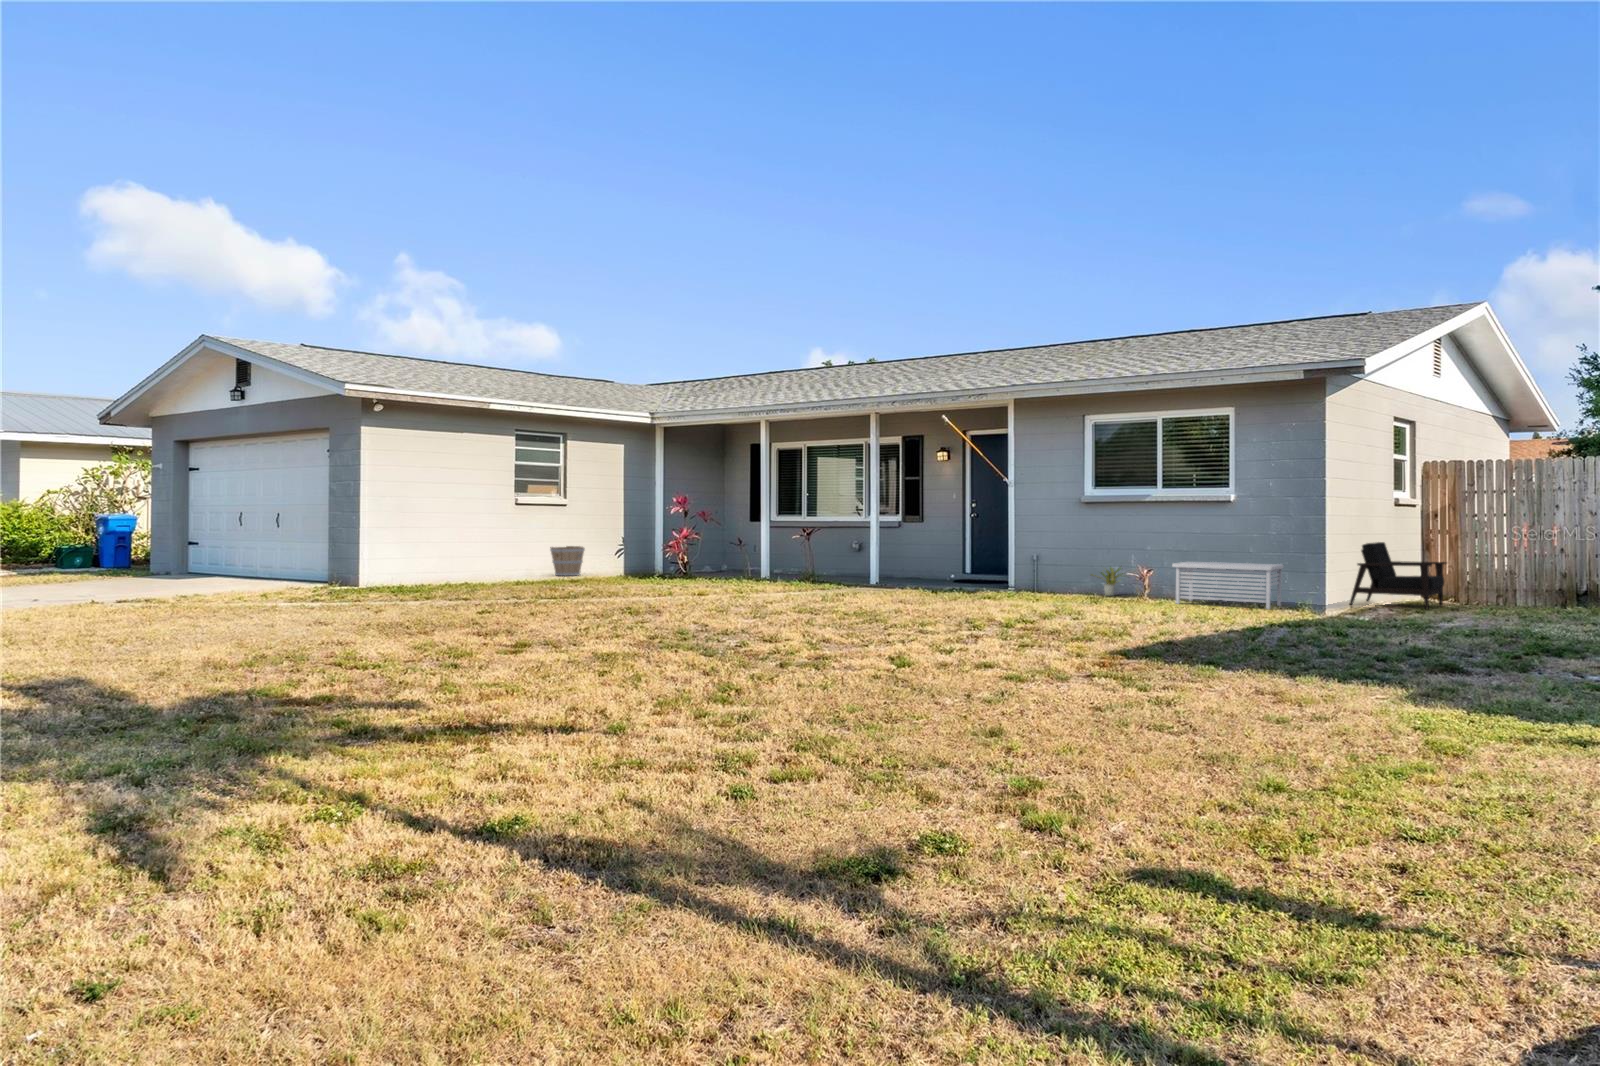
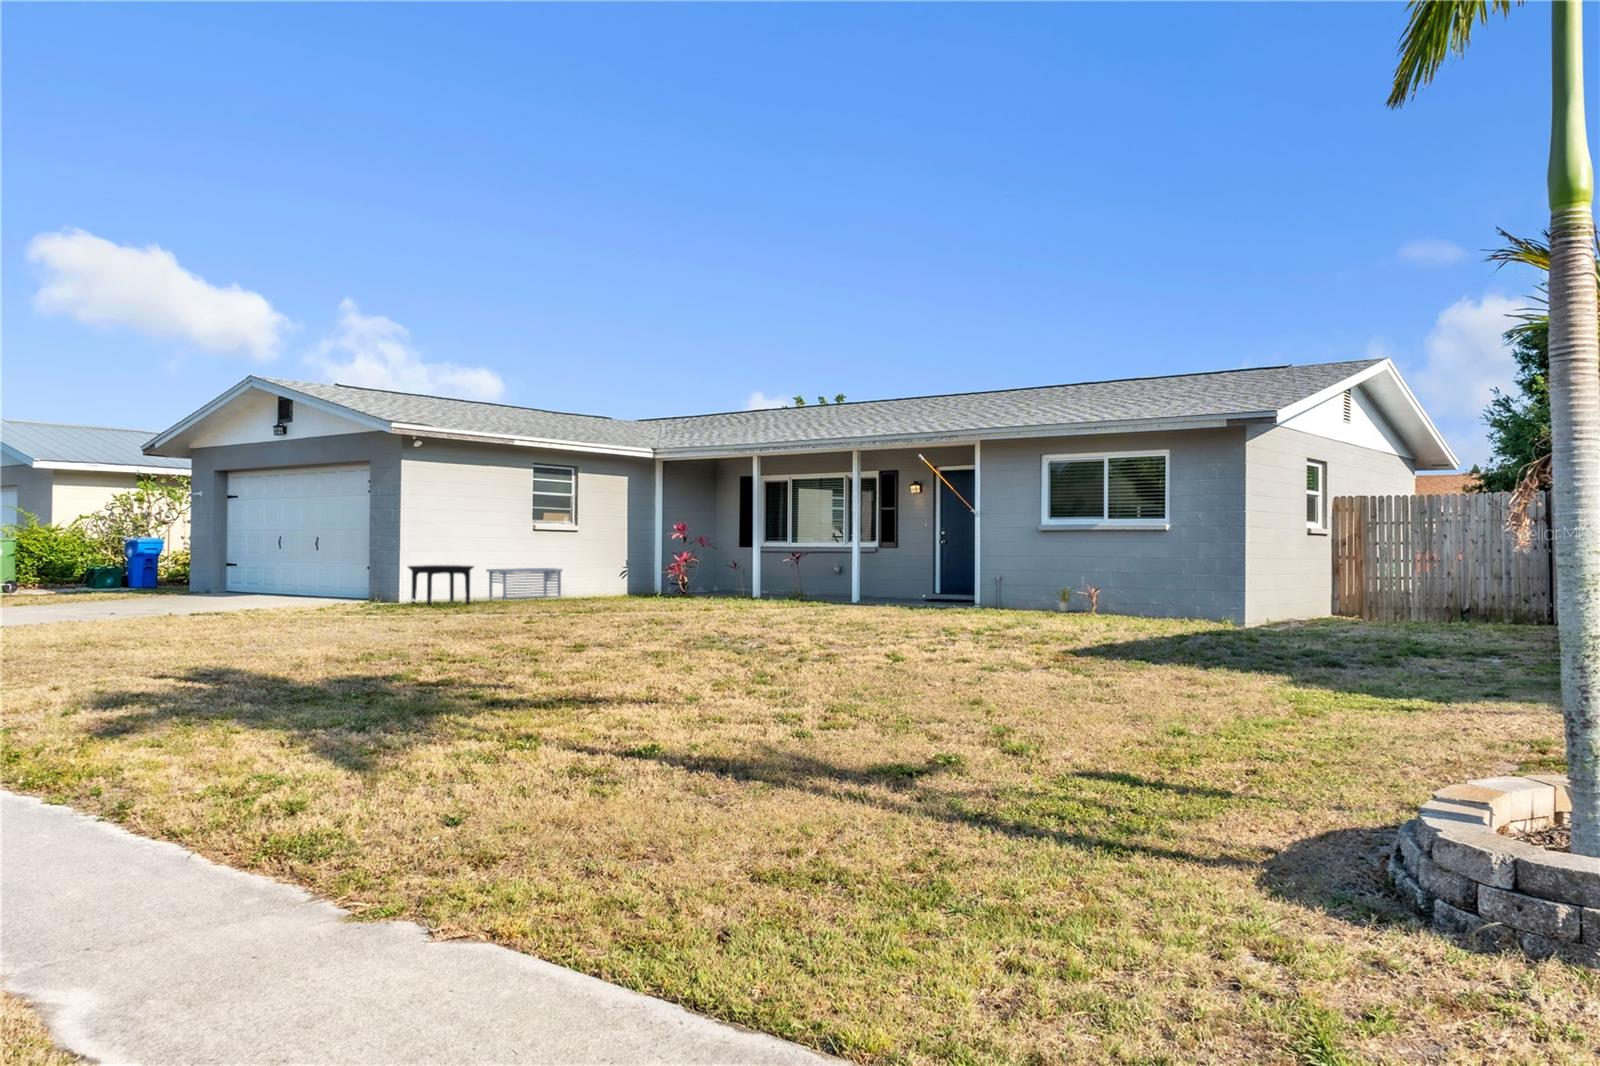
armchair: present [1350,542,1446,610] -> none [1267,566,1348,622]
round table: none [367,545,445,590] -> present [408,565,474,605]
wooden bucket: present [550,546,585,576] -> none [564,568,595,595]
storage bench: present [1172,562,1284,609] -> present [486,568,562,599]

